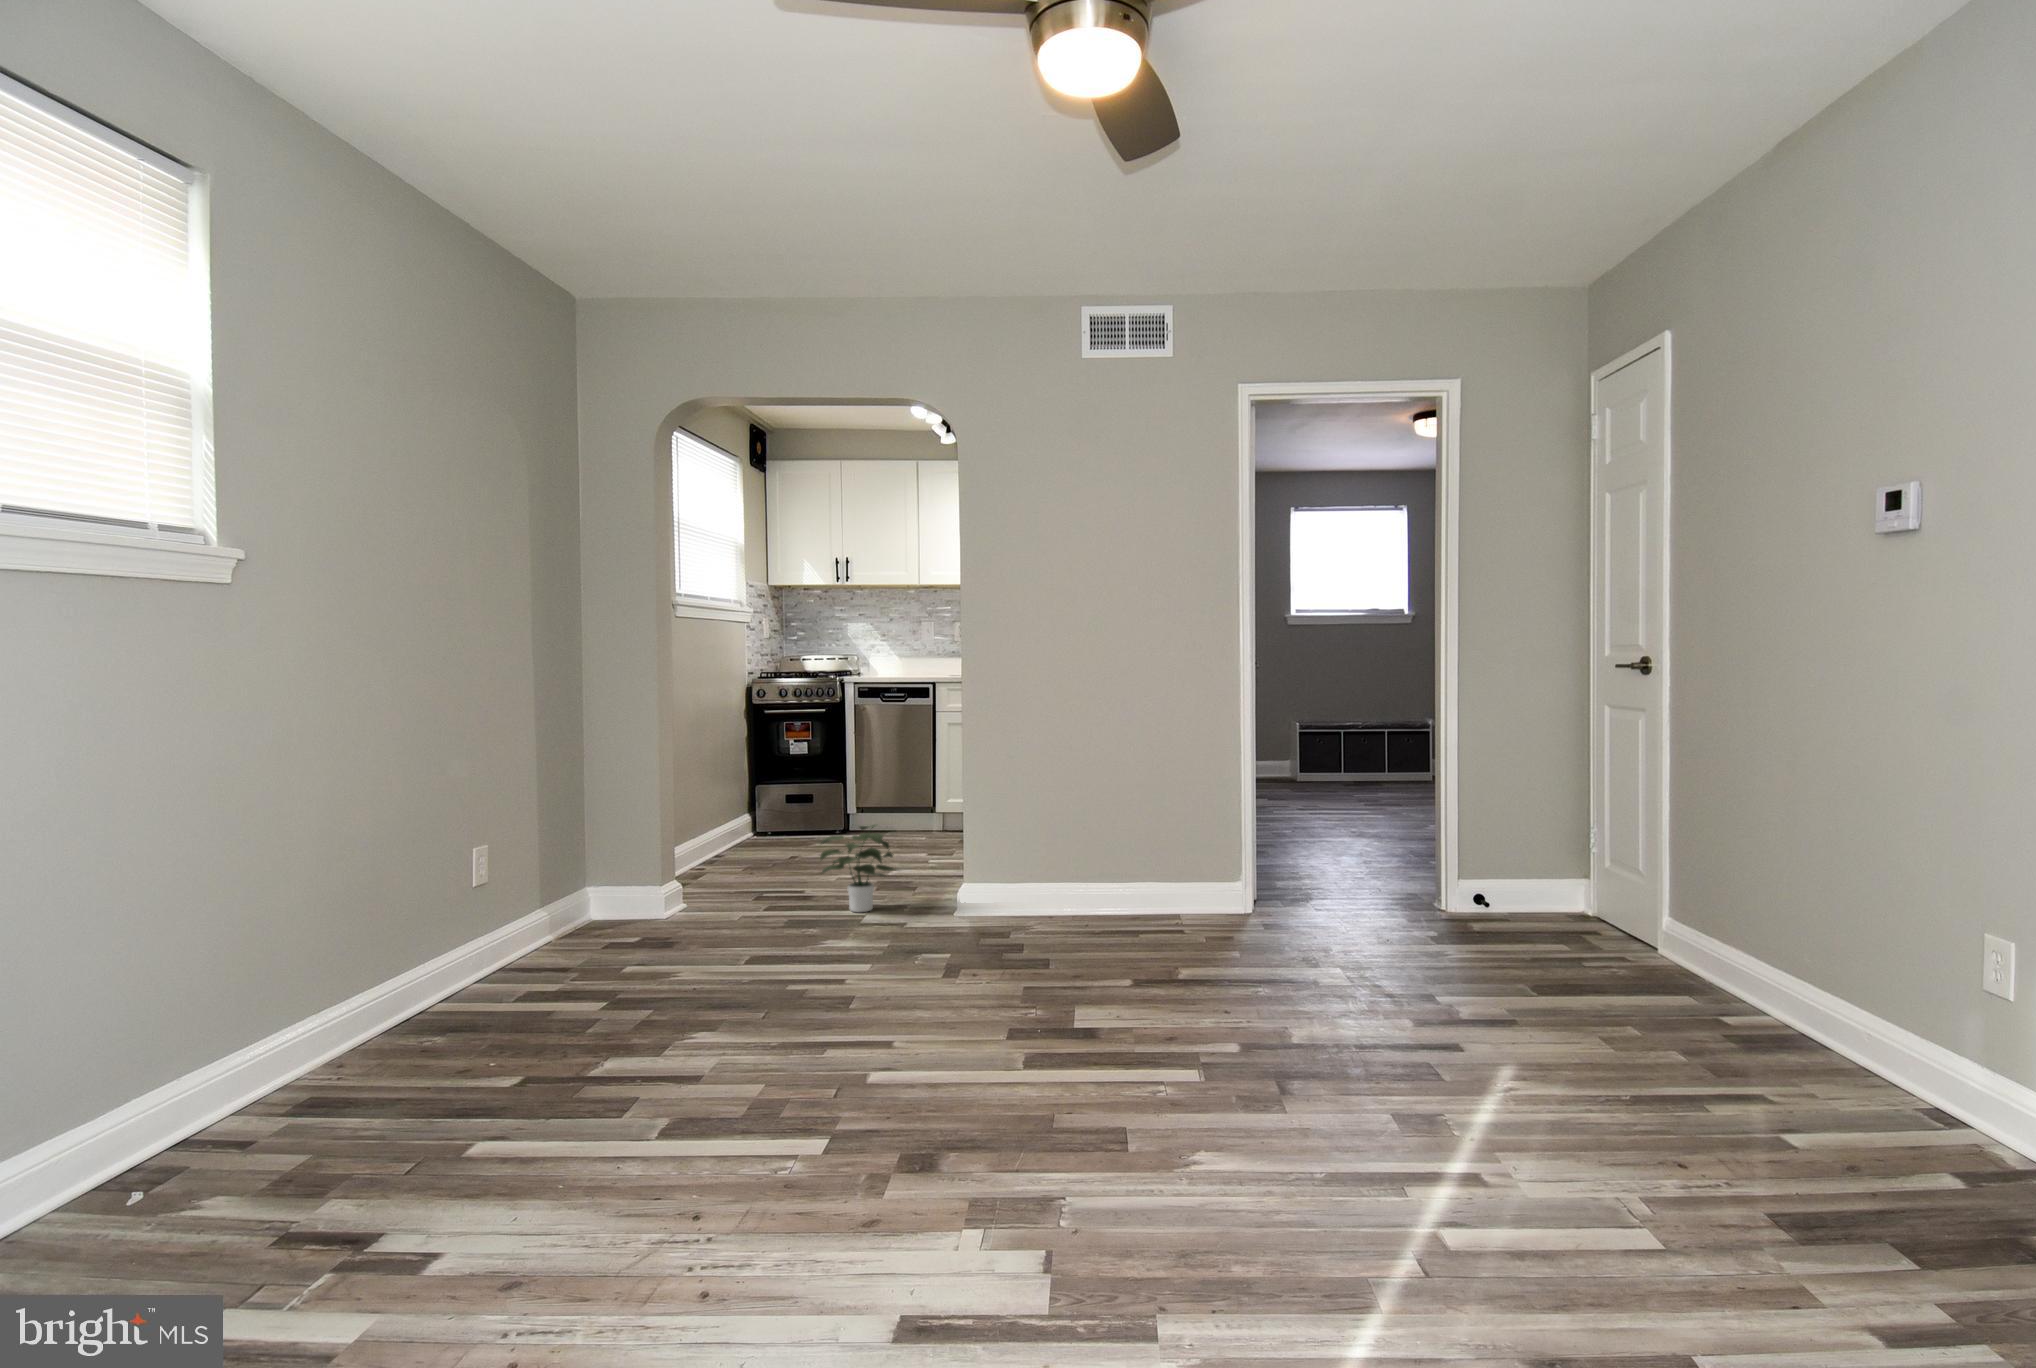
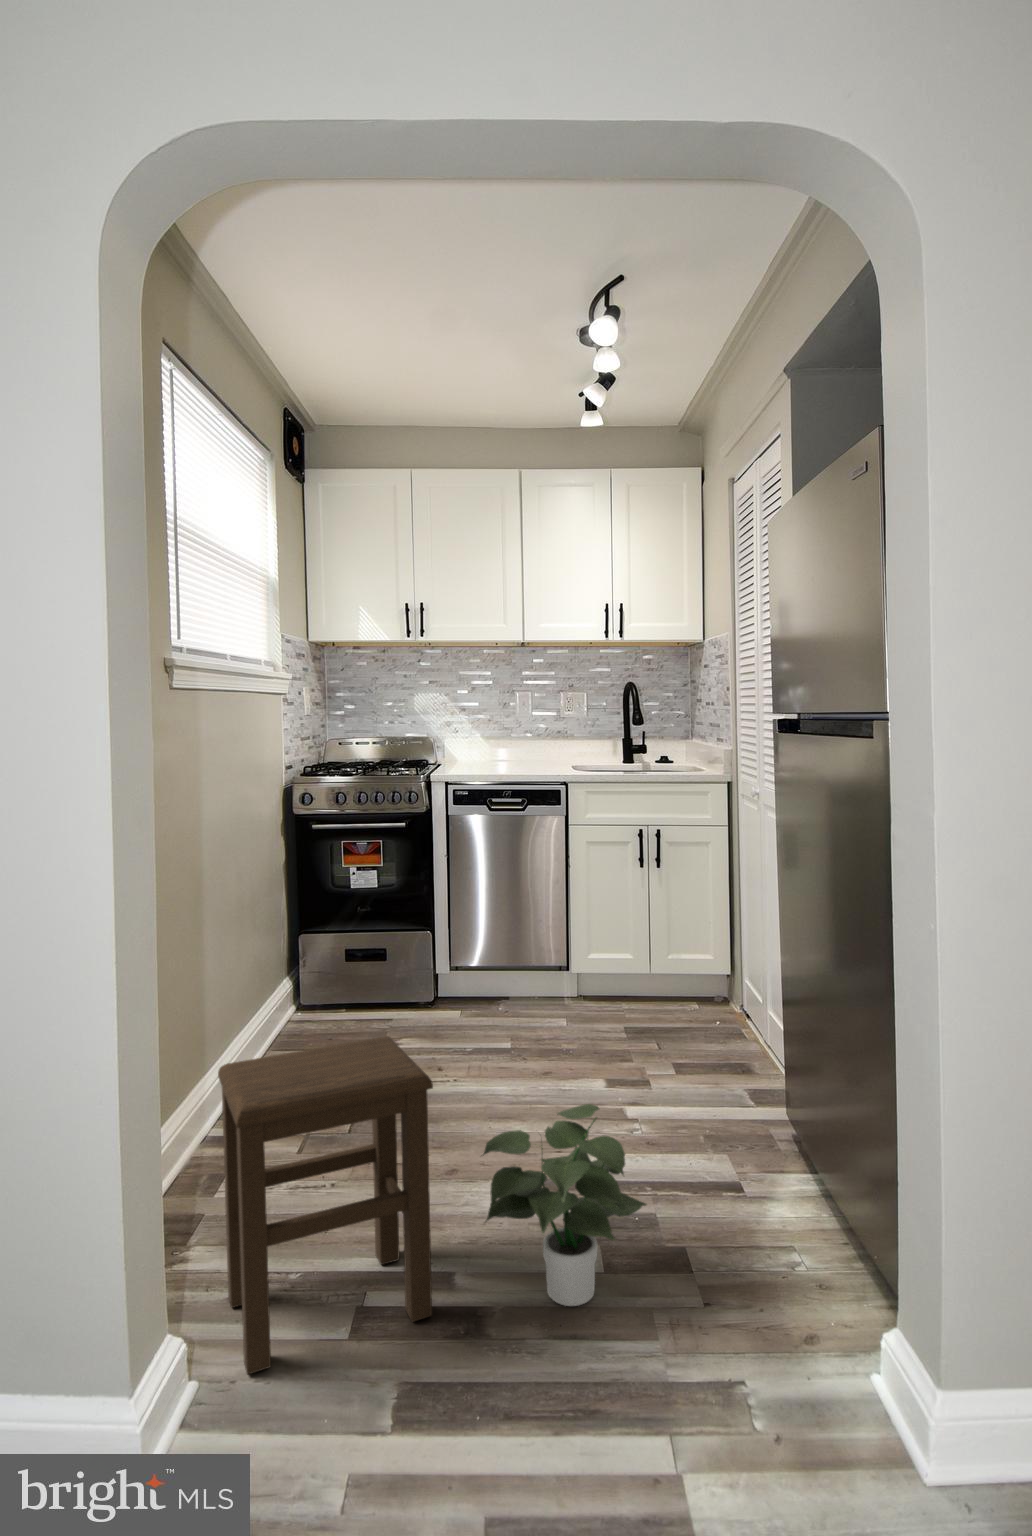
stool: none [694,791,793,923] -> present [218,1036,433,1375]

